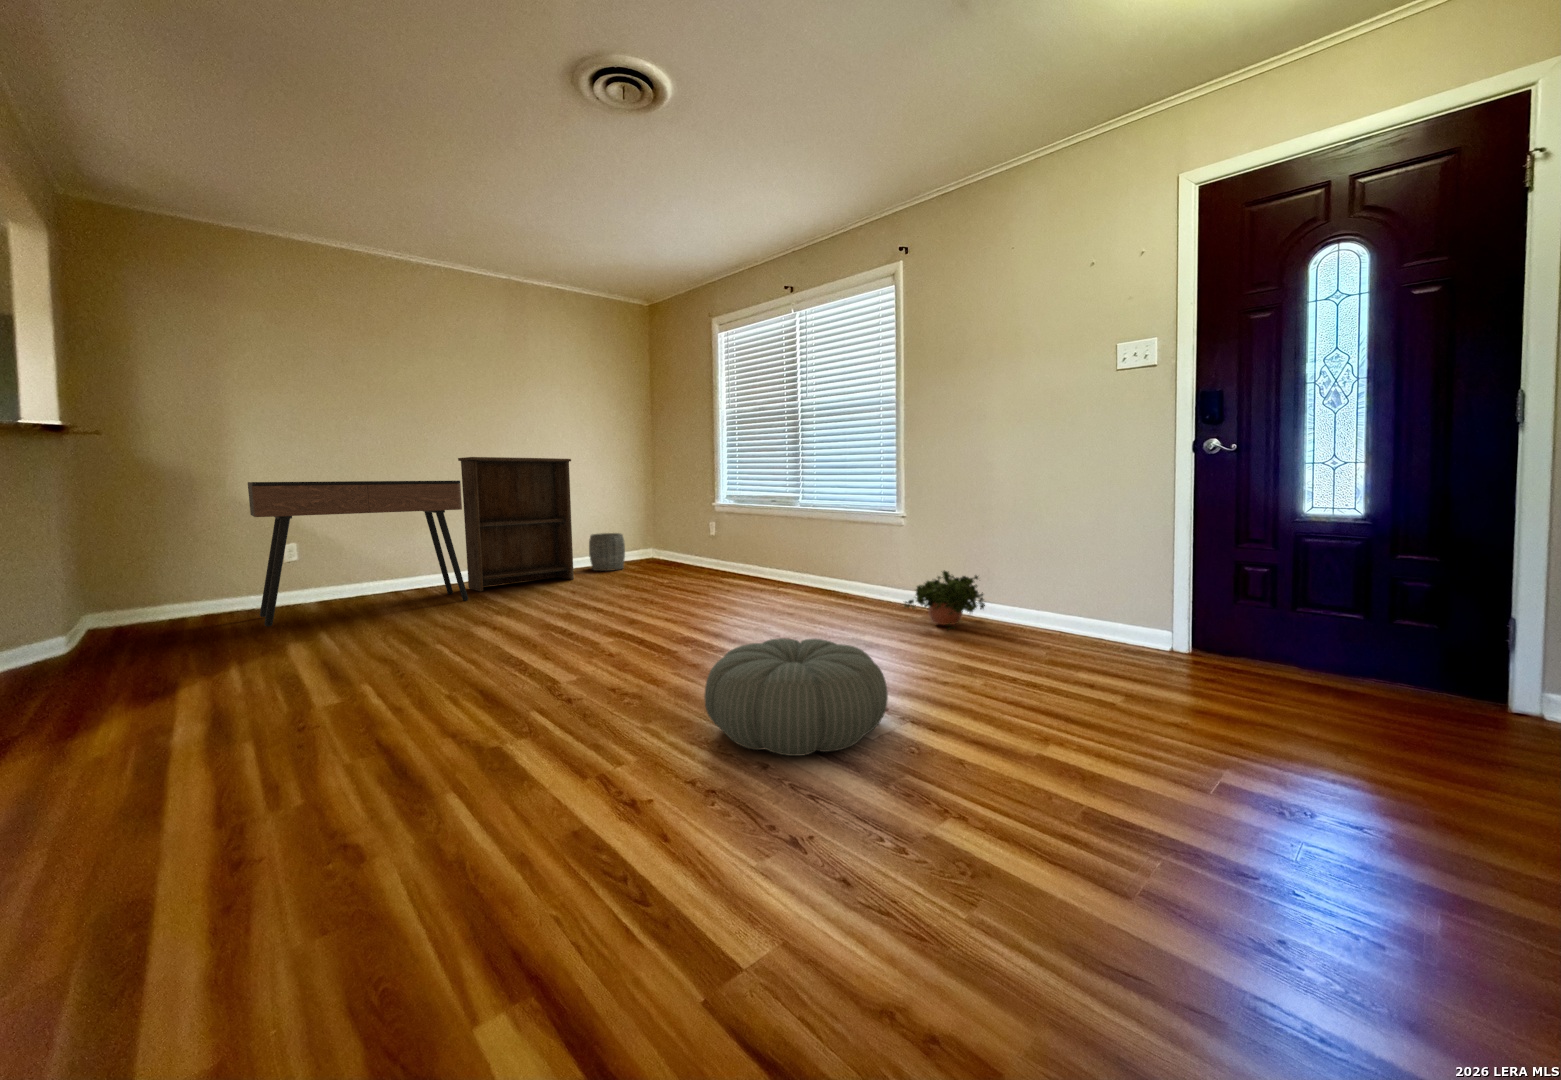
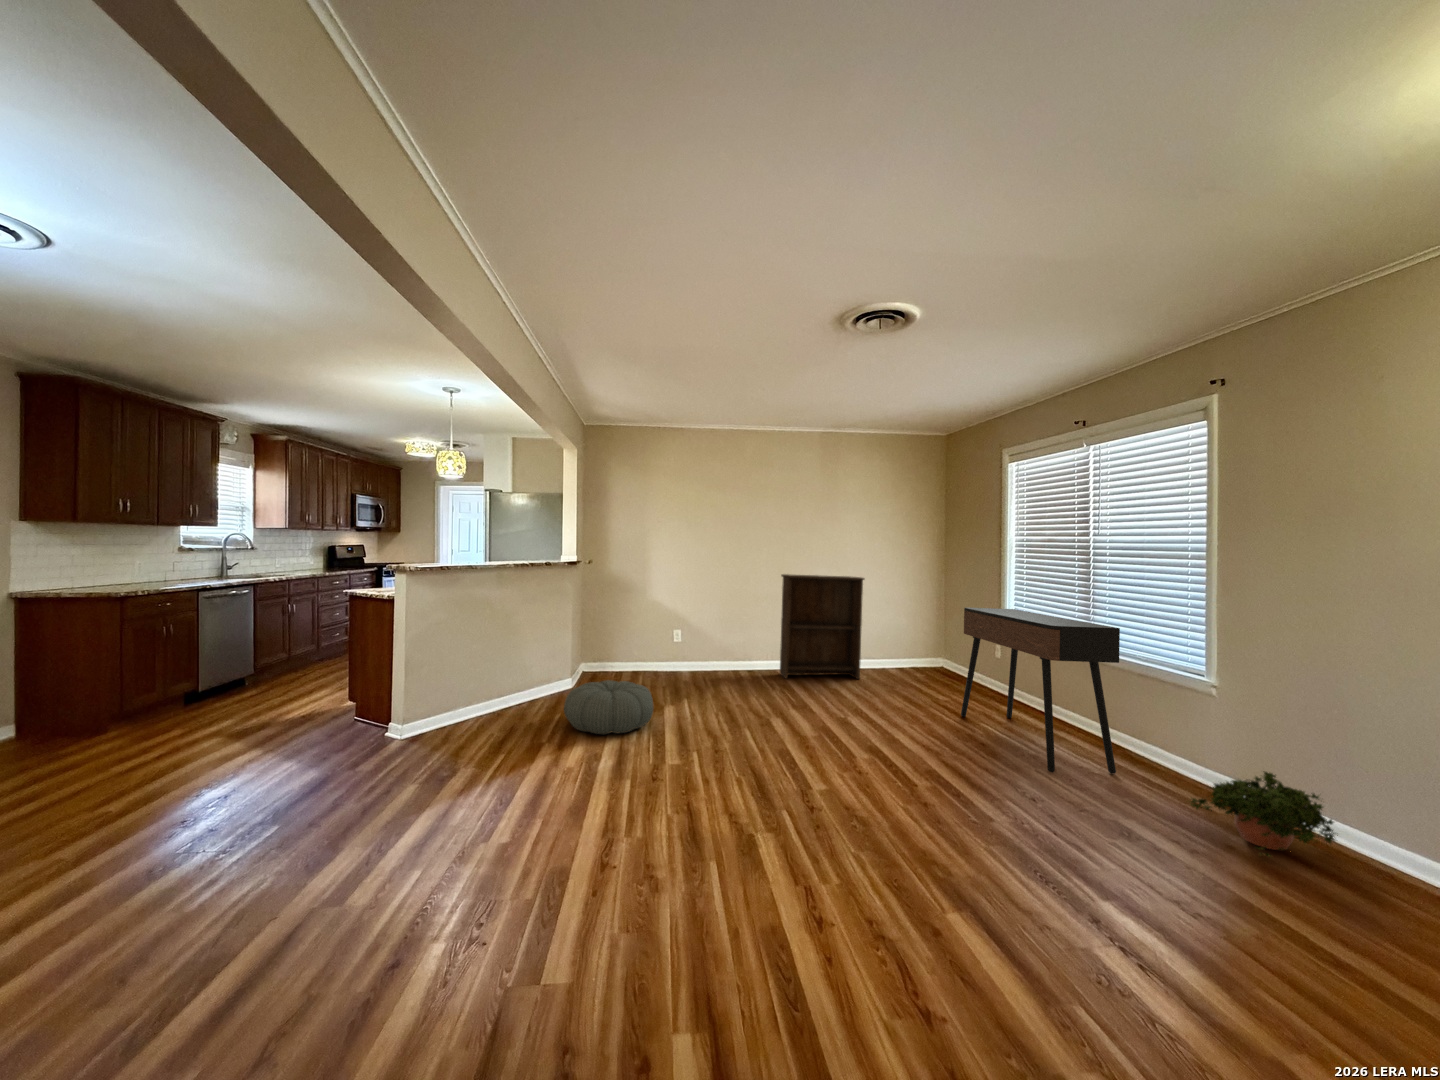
console table: present [248,481,468,626] -> present [961,607,1120,774]
woven basket: present [589,533,625,571] -> none [879,640,911,675]
pouf: present [704,638,888,756] -> present [564,680,653,734]

